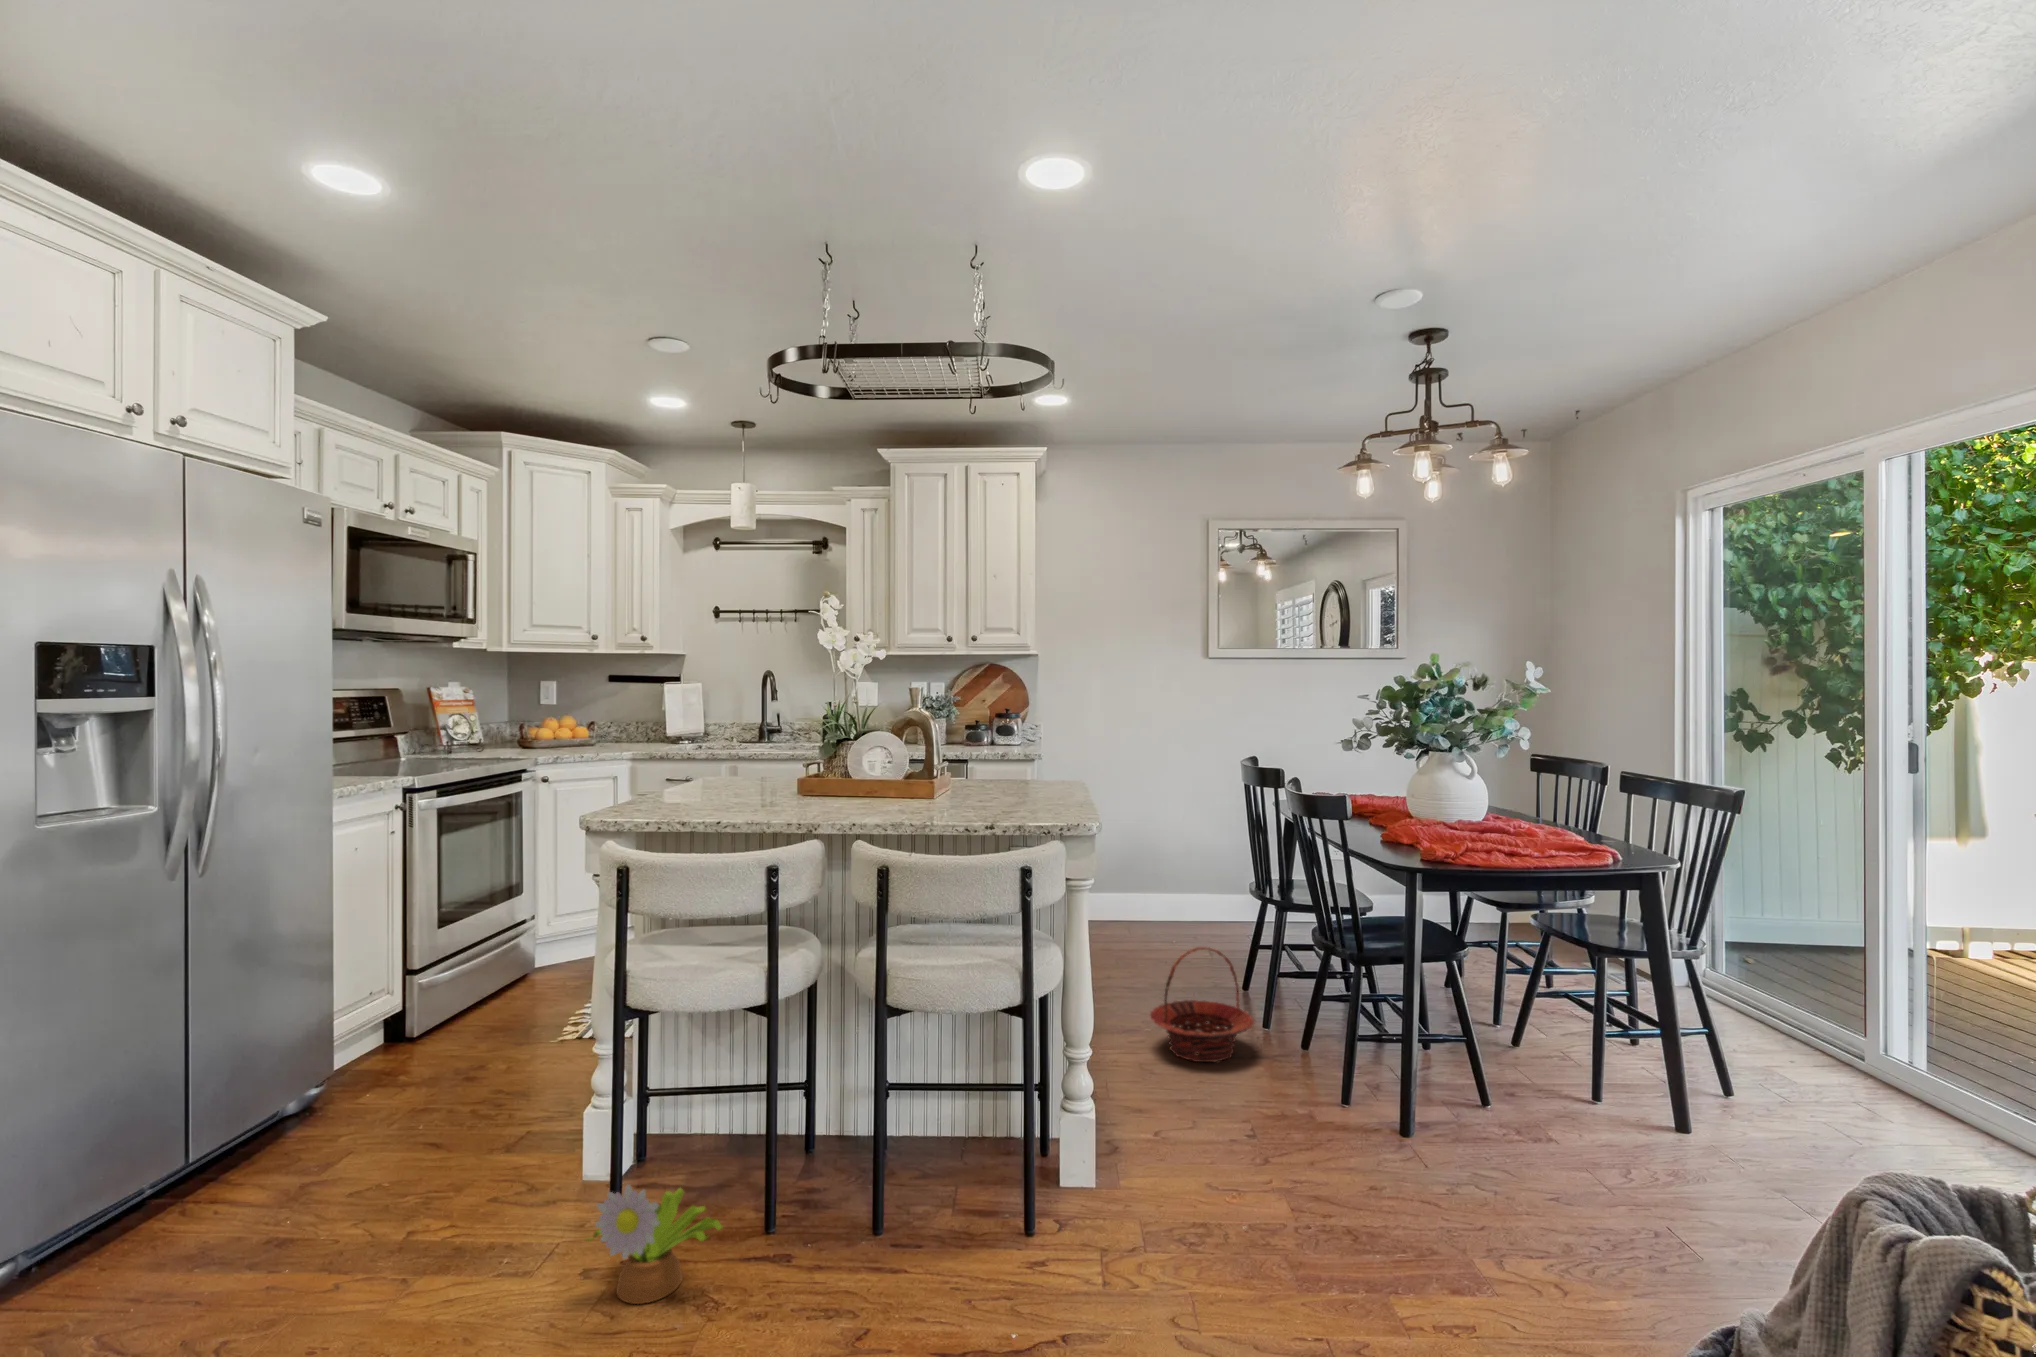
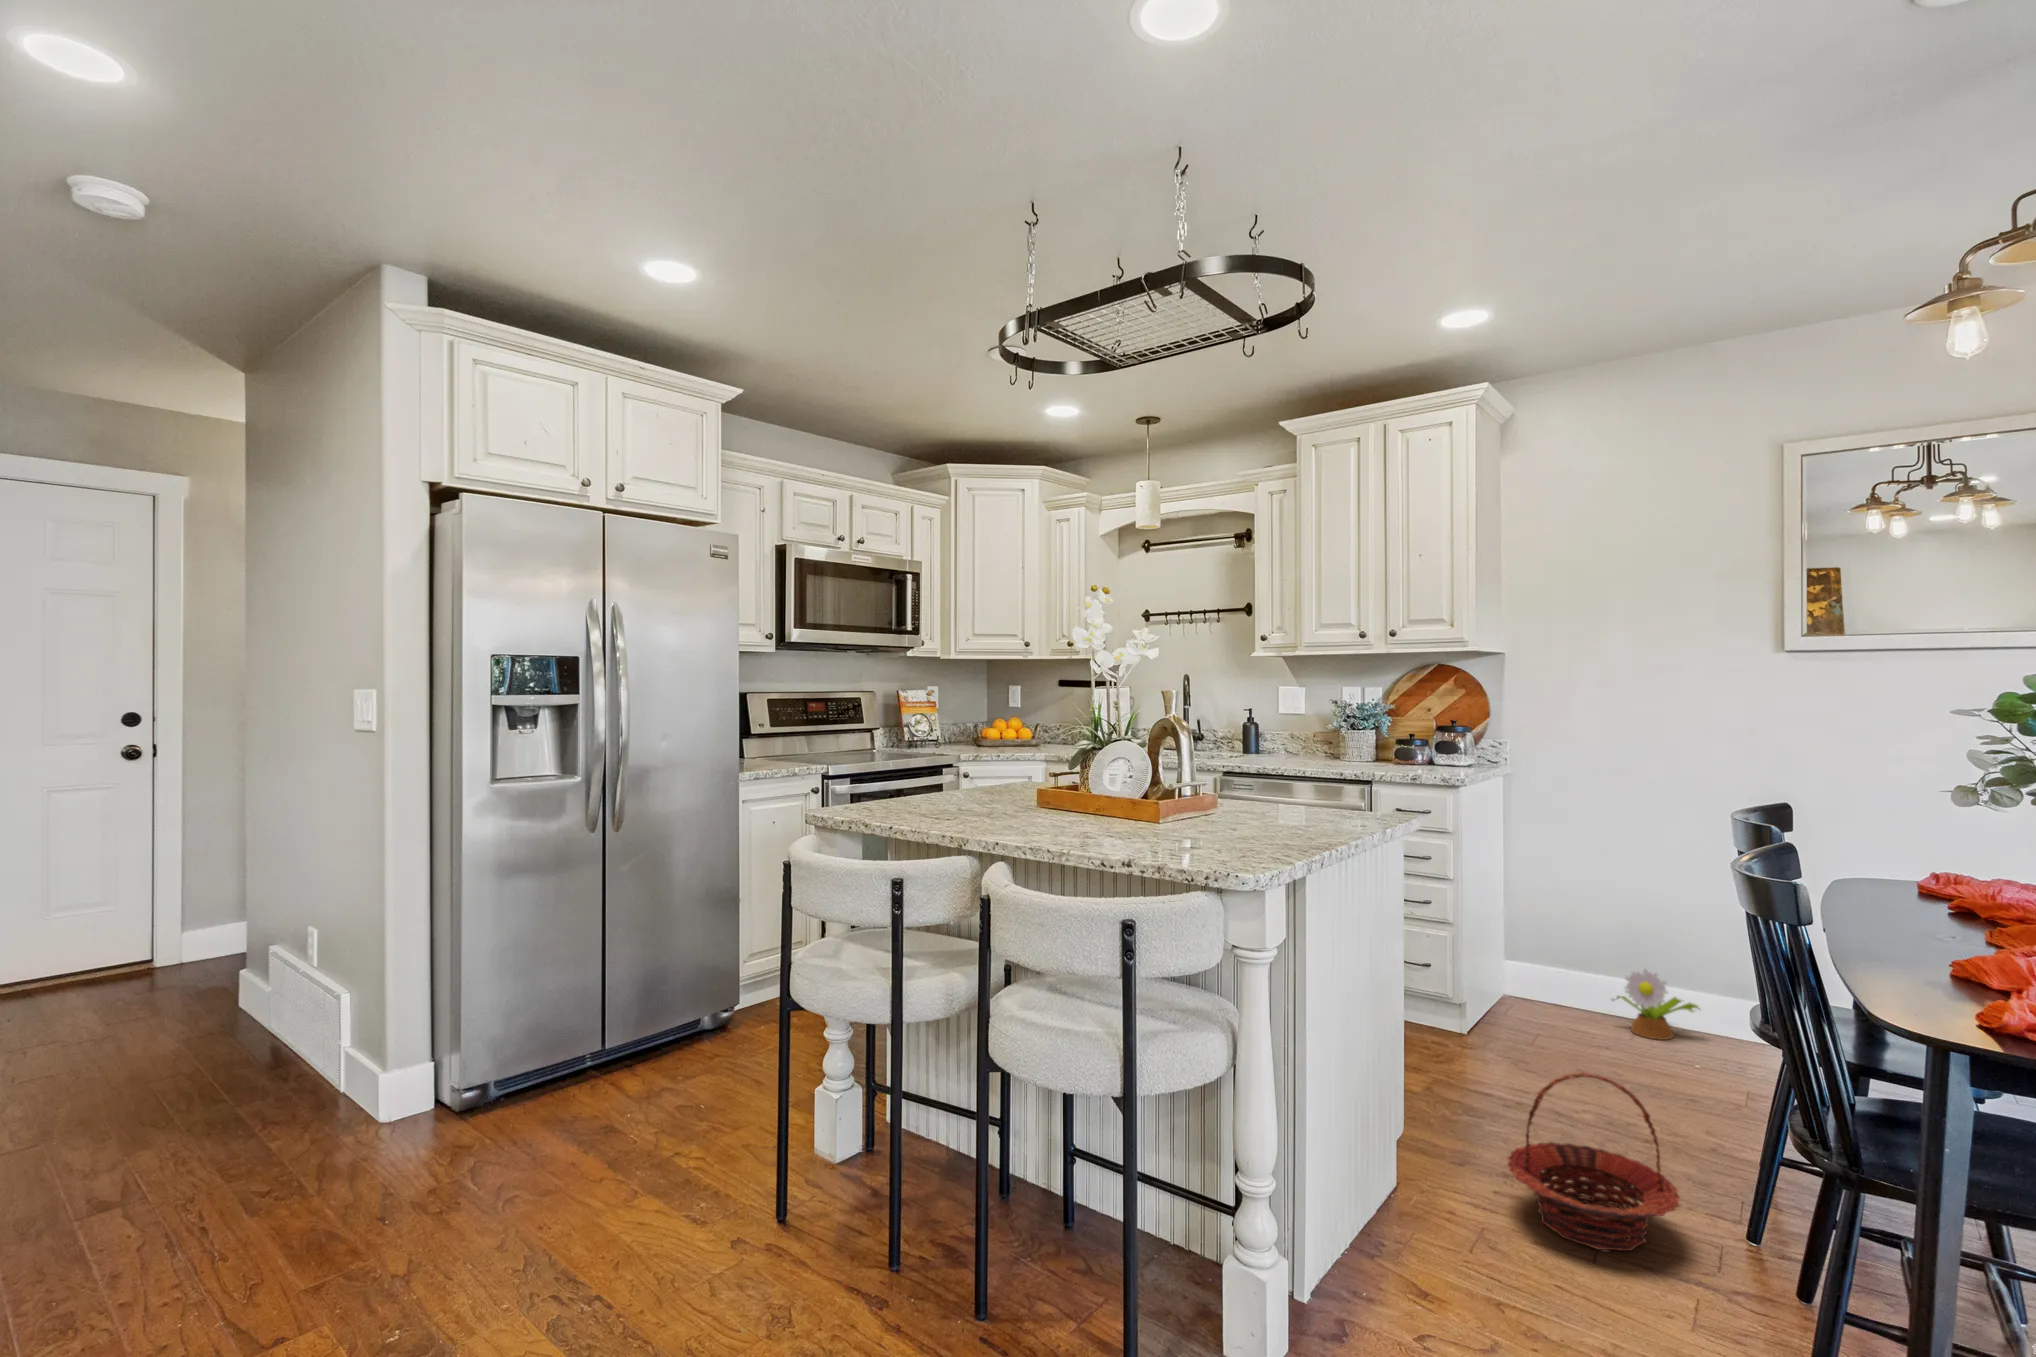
decorative plant: present [587,1184,722,1304] -> present [1613,969,1699,1040]

